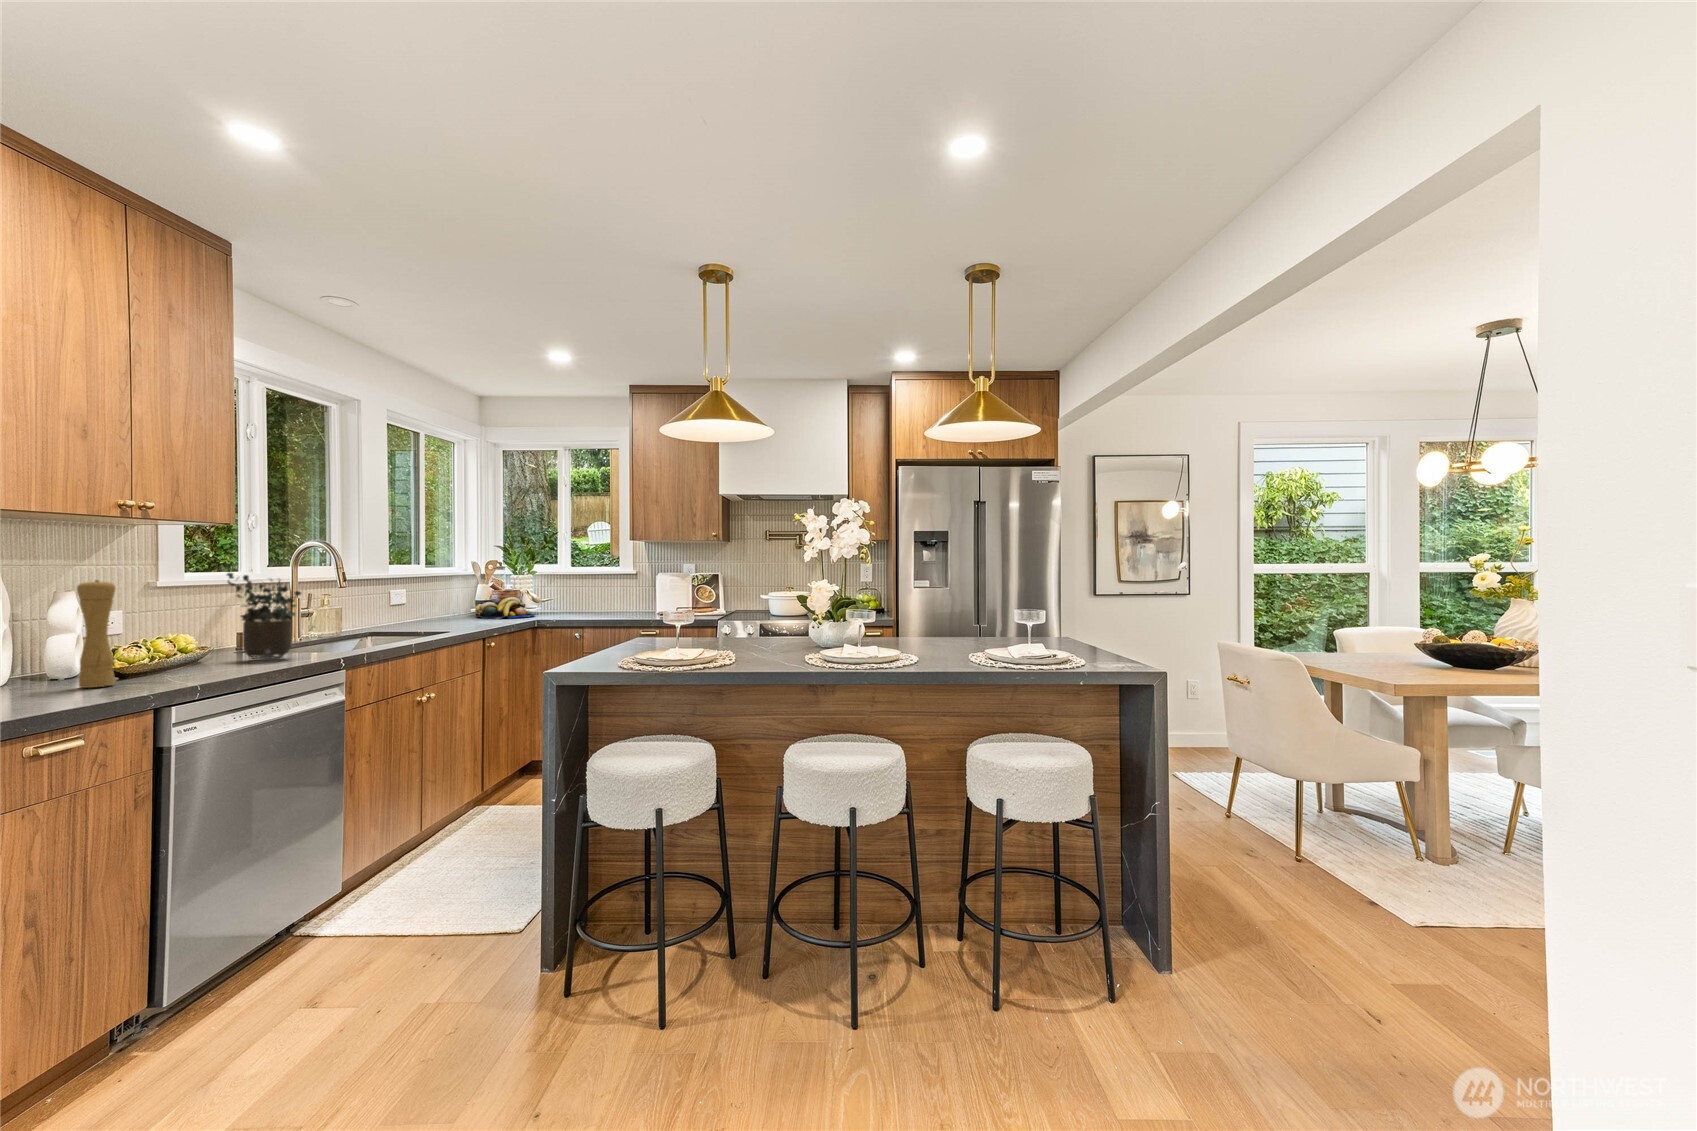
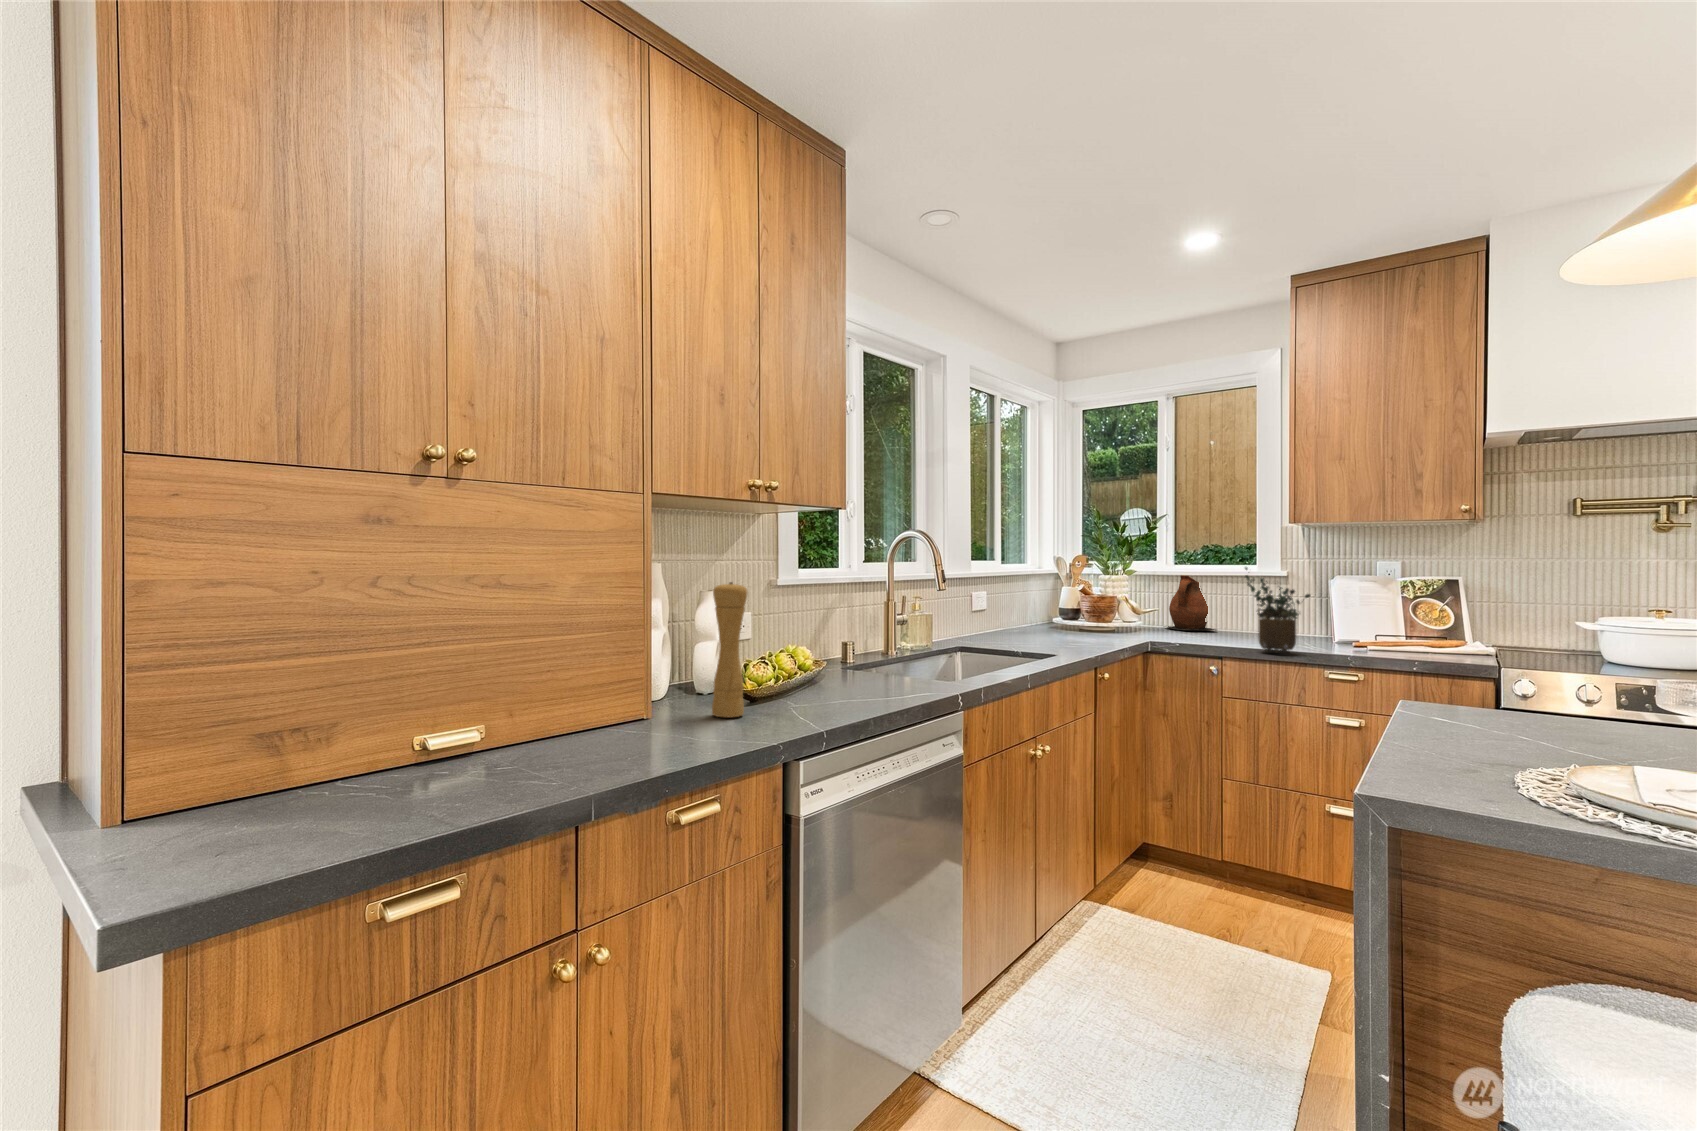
potted plant: present [225,563,301,659] -> present [1245,567,1310,653]
ceramic pitcher: none [559,573,598,612] -> present [1167,575,1217,631]
fruit bowl: present [475,597,535,619] -> none [1064,606,1140,636]

